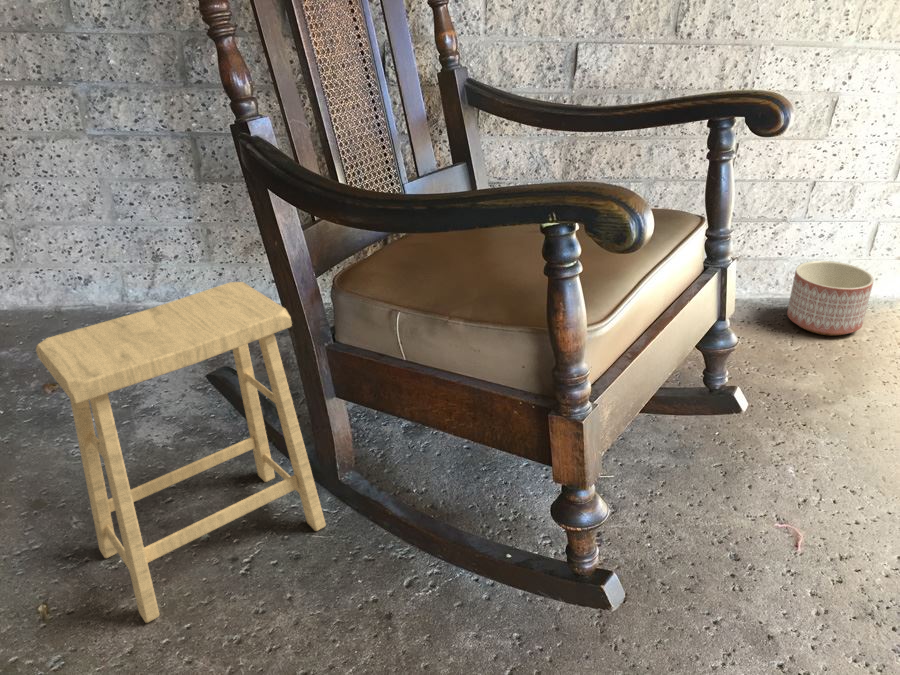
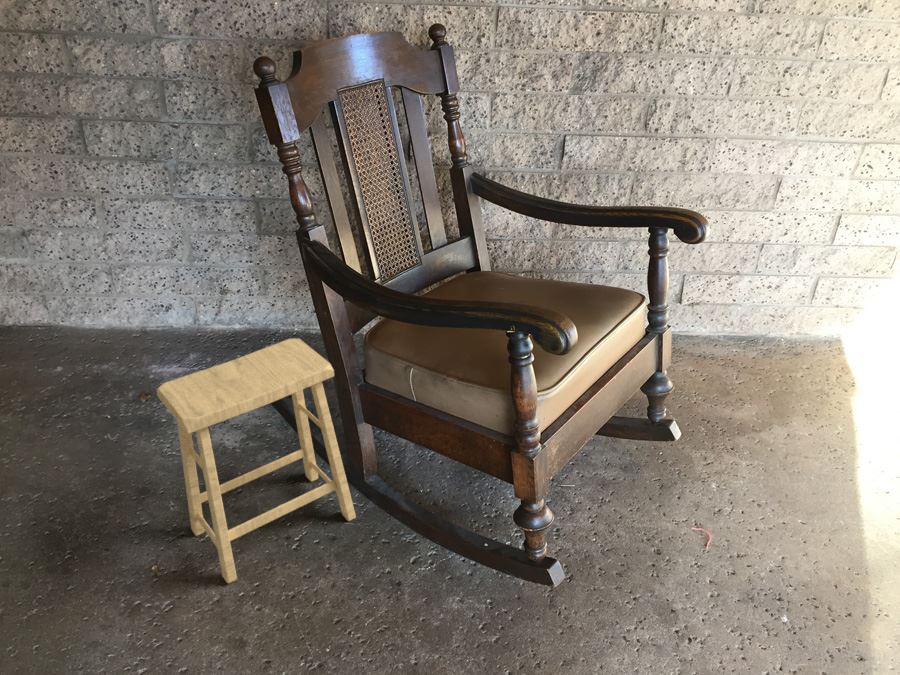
planter: present [787,261,874,336] -> none [737,309,806,372]

